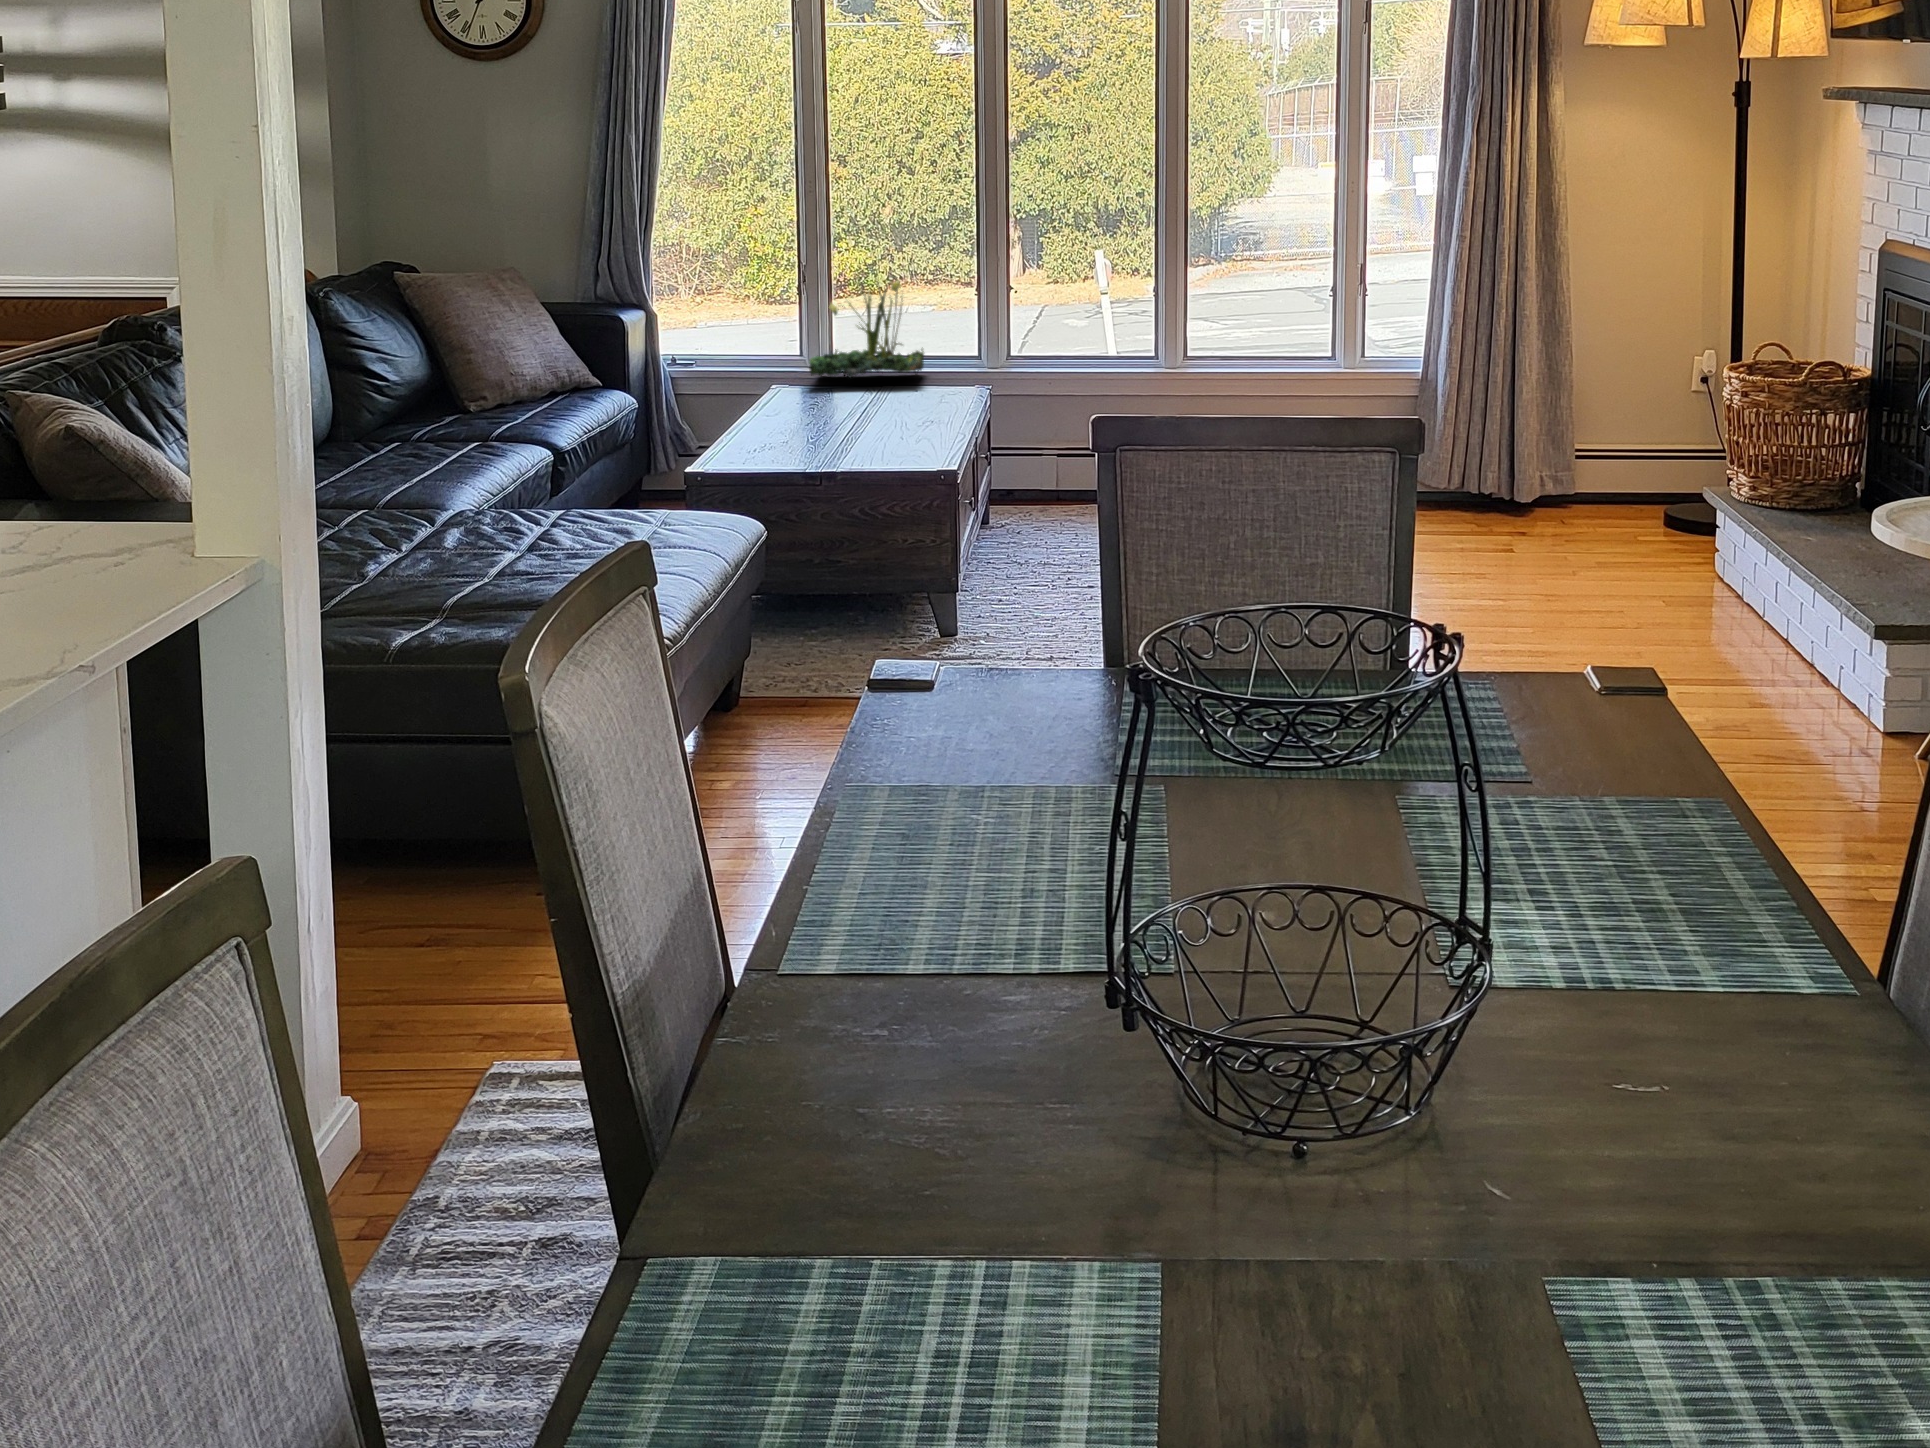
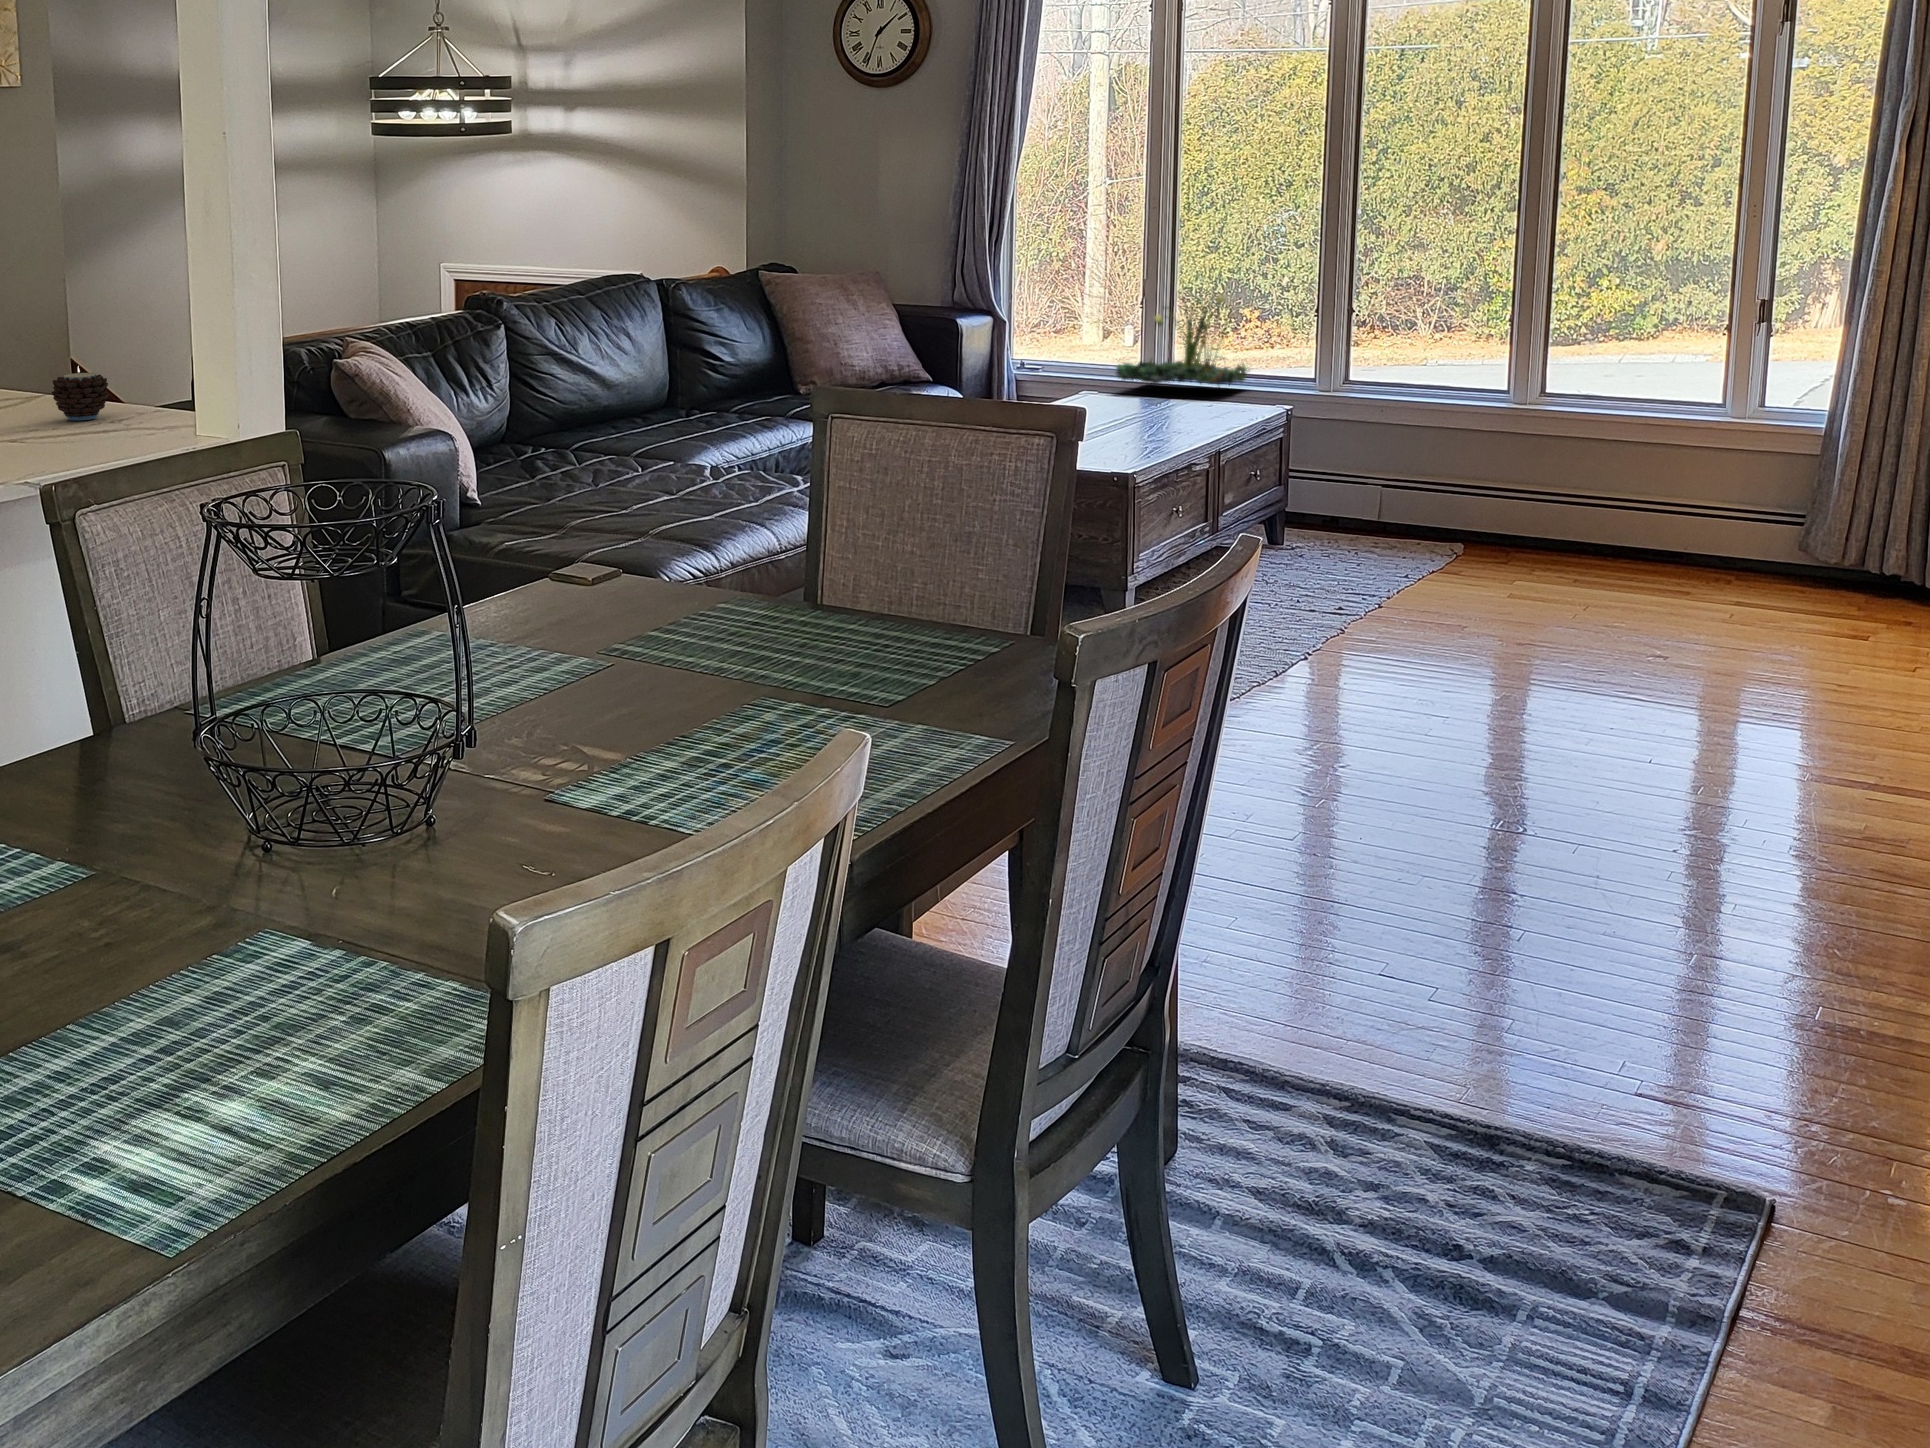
candle: none [42,521,139,606] -> present [52,366,108,420]

